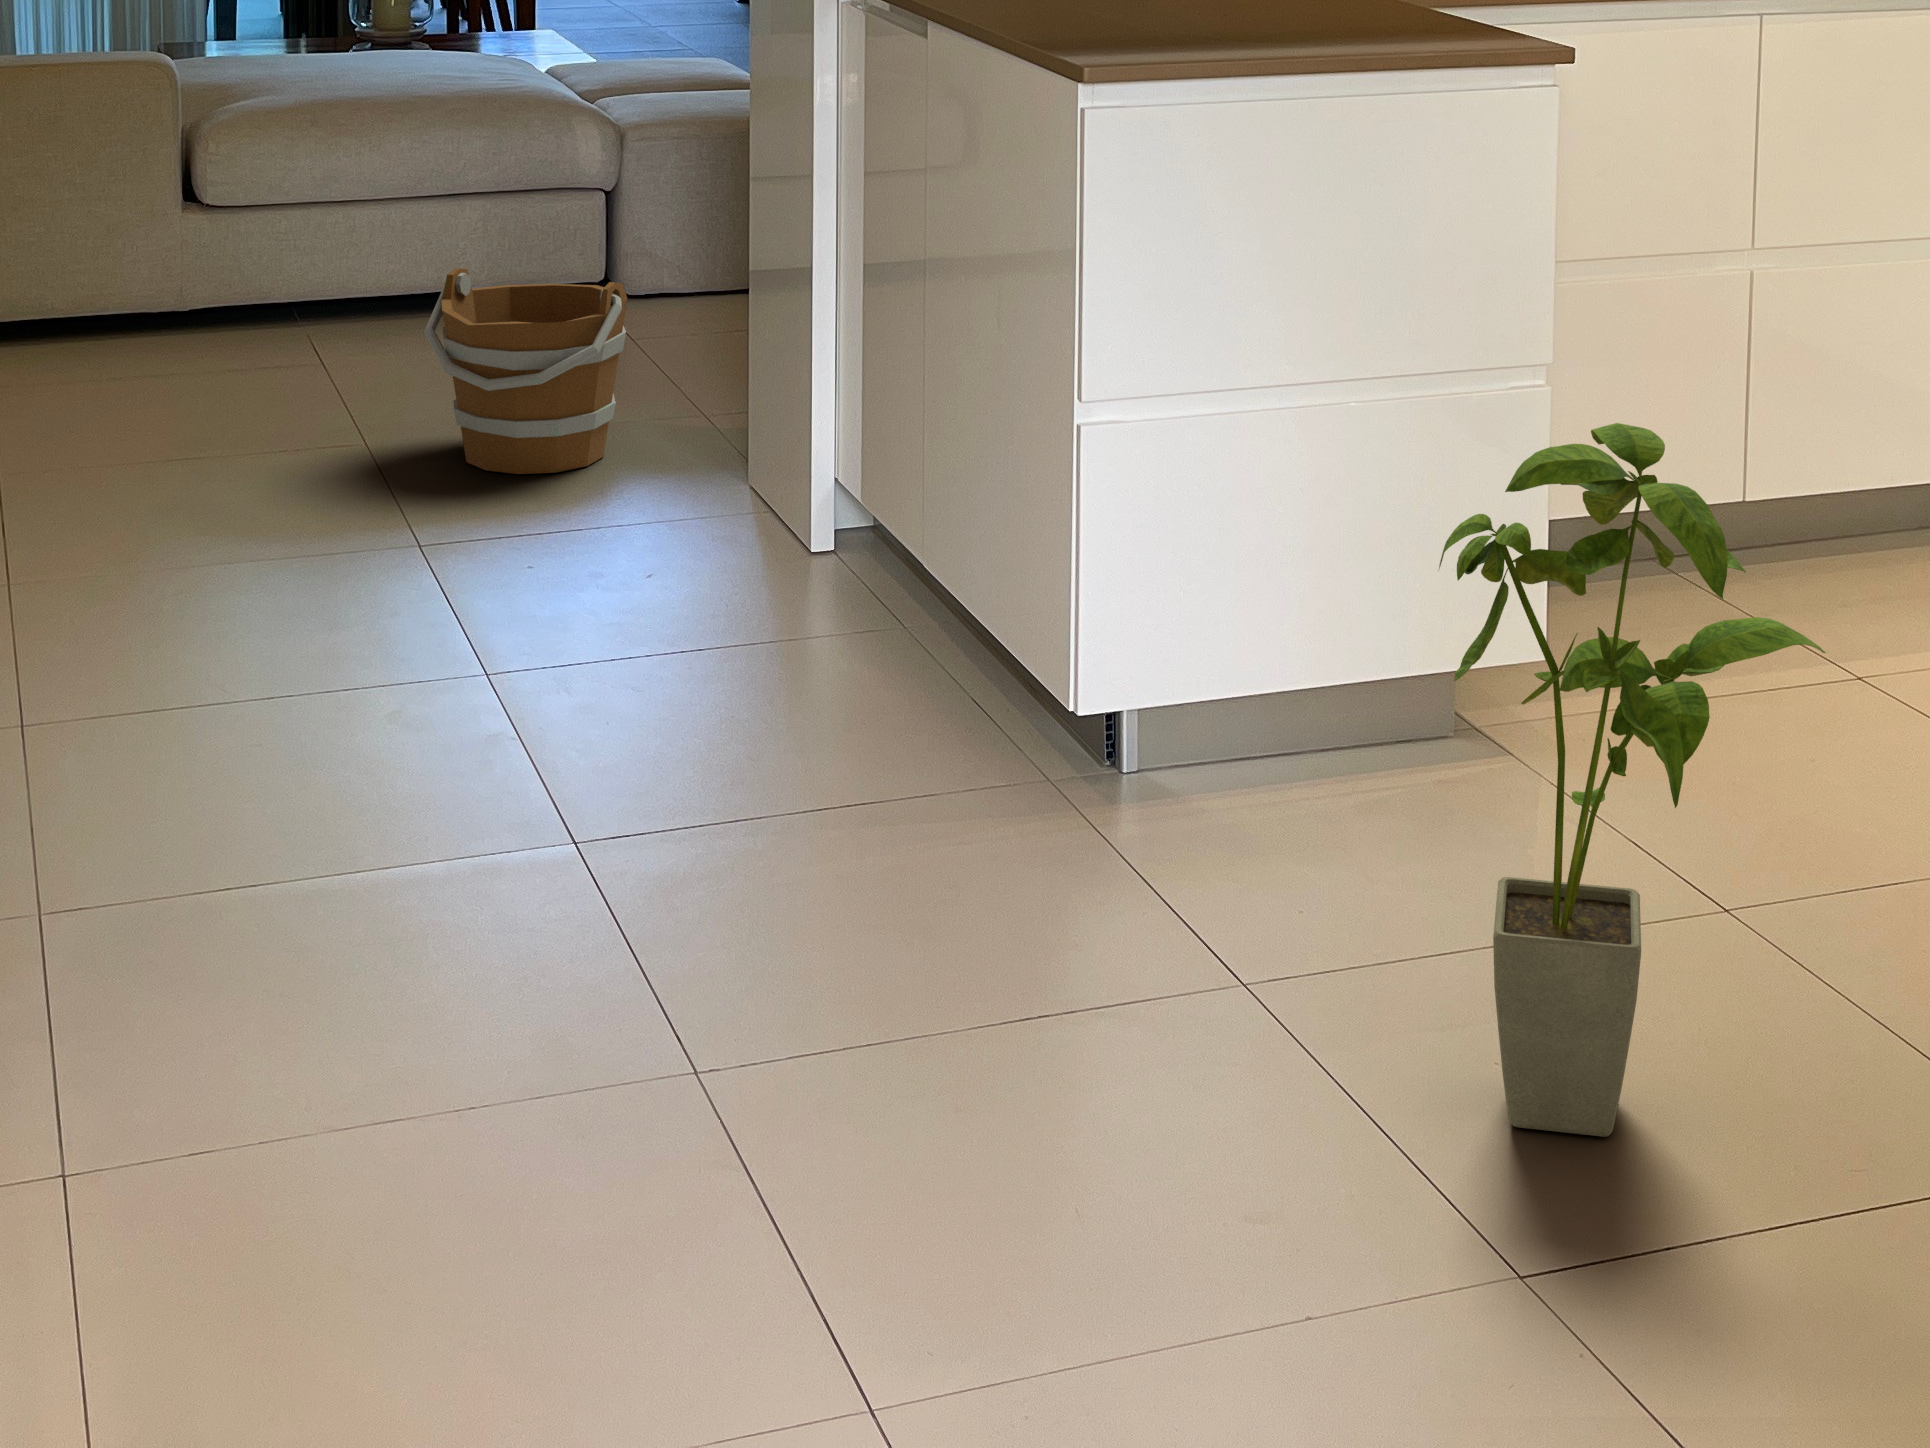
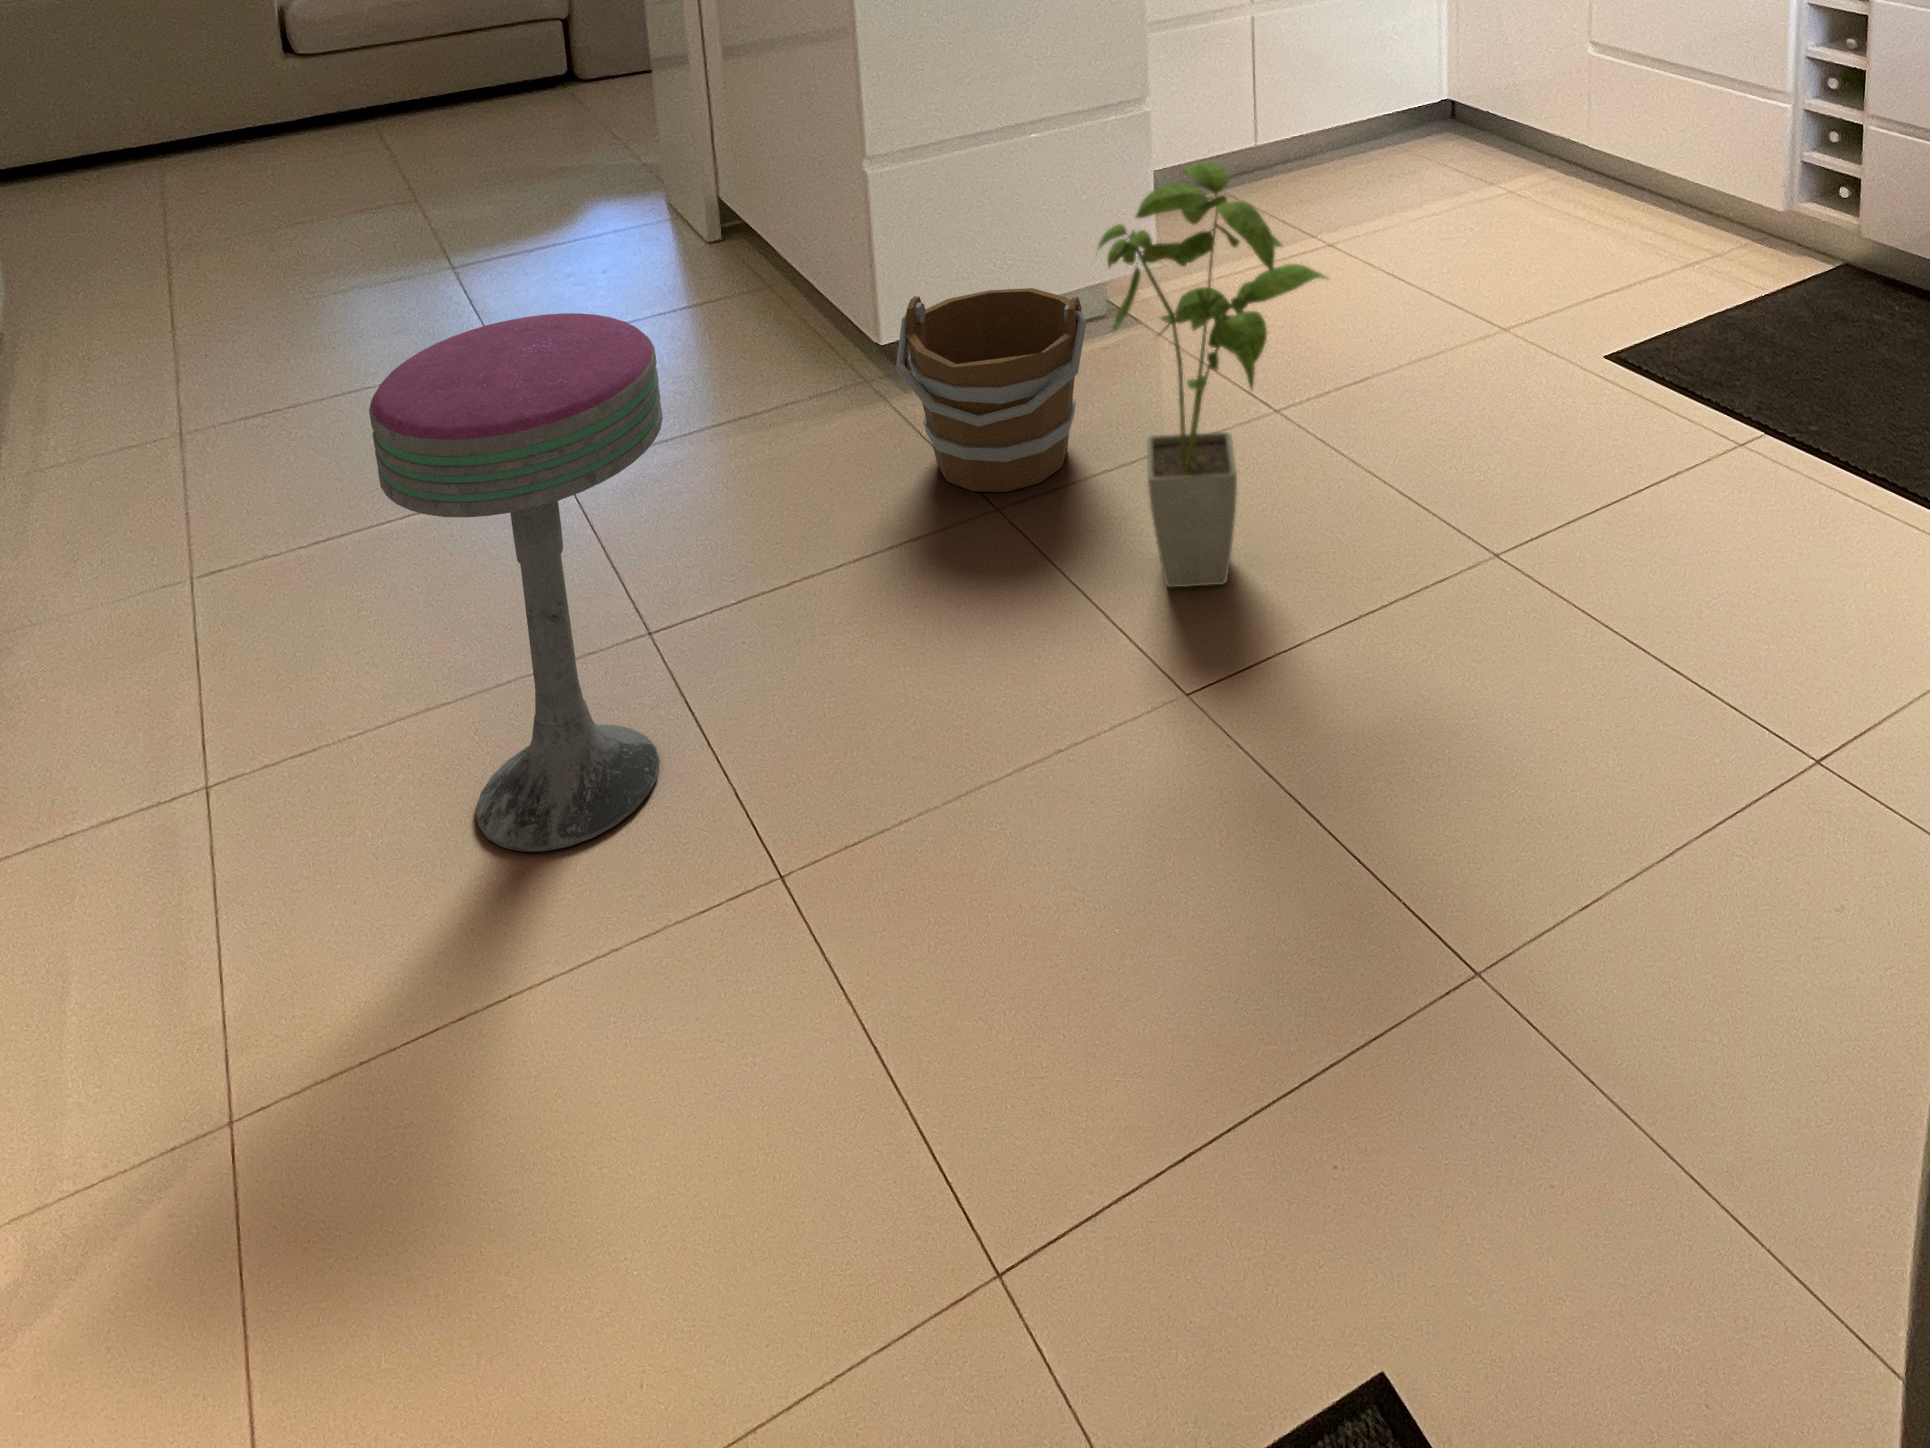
bucket: present [424,268,627,474] -> present [896,288,1086,492]
bar stool: none [384,517,773,1303] -> present [369,313,663,852]

